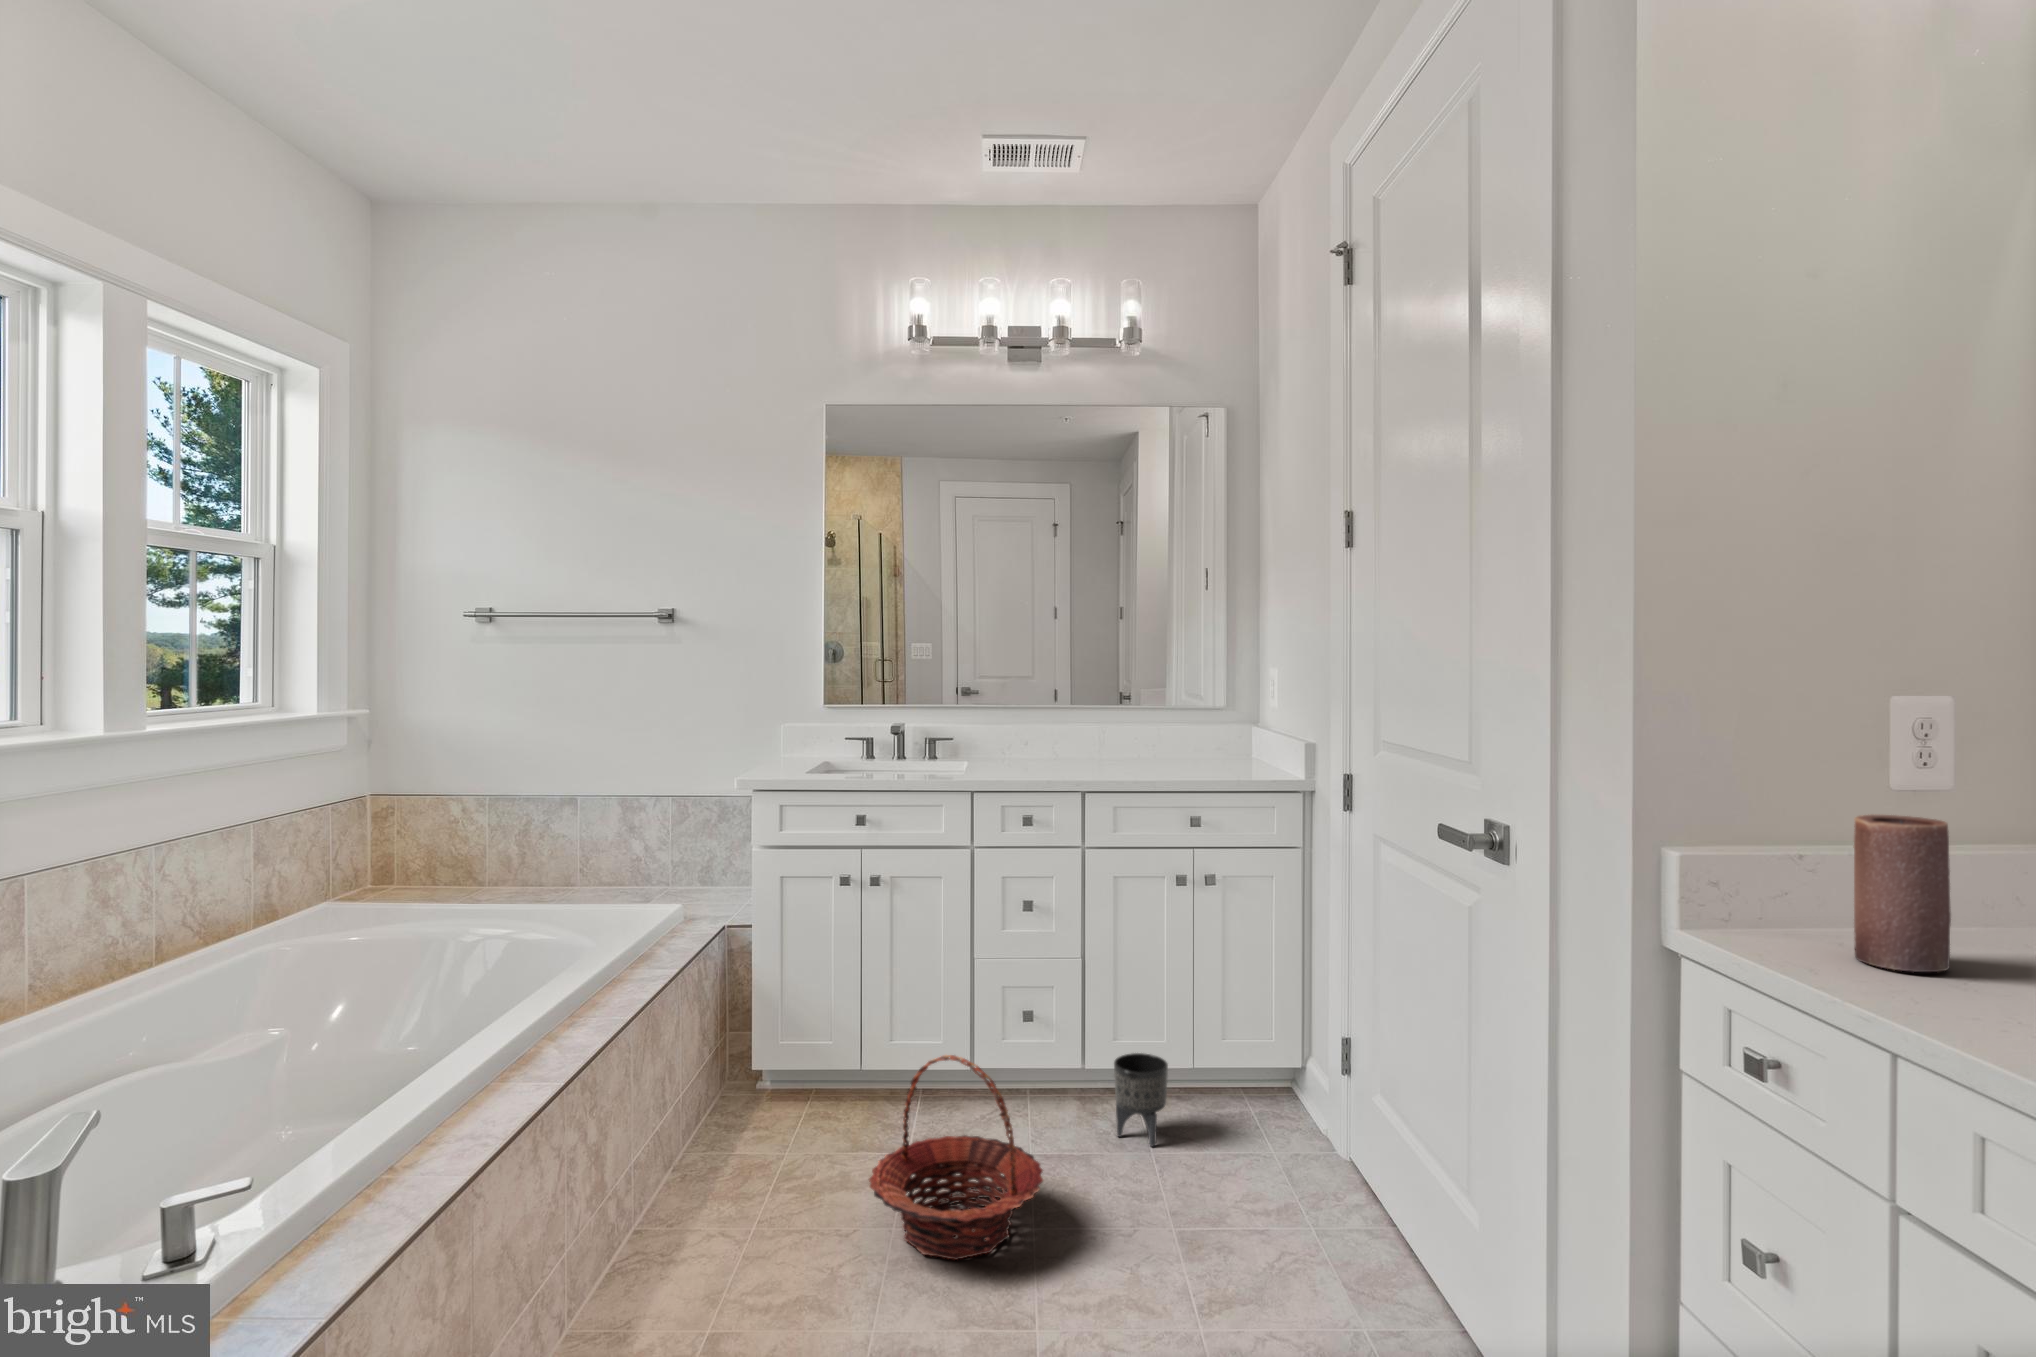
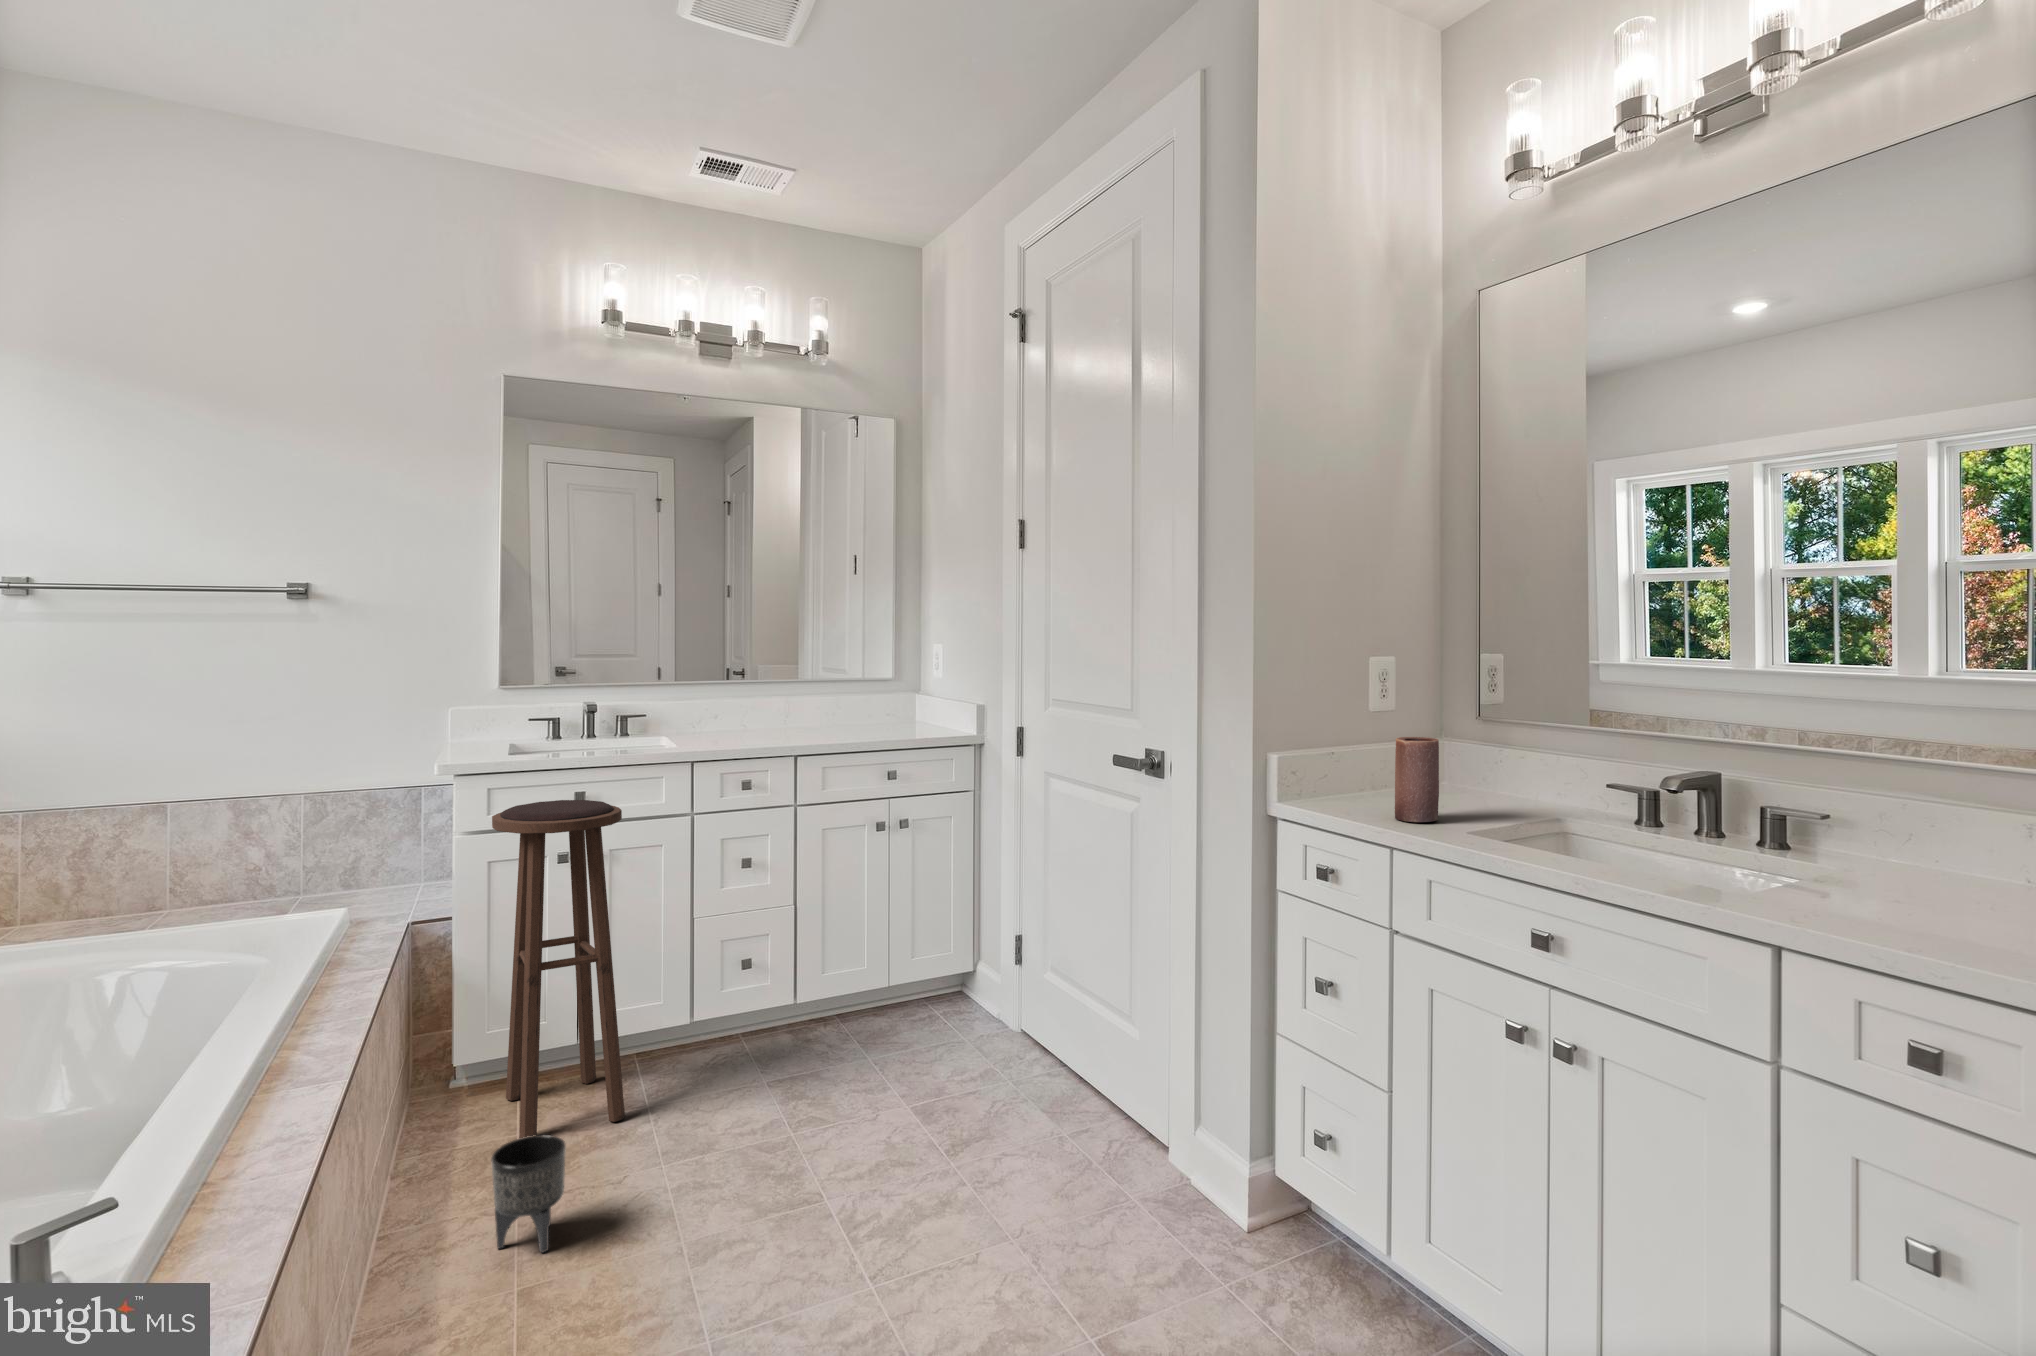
stool: none [750,825,875,1175] -> present [492,800,625,1138]
planter: present [1114,1053,1168,1146] -> present [491,1135,566,1252]
basket: present [869,1055,1043,1260] -> none [658,992,816,1166]

